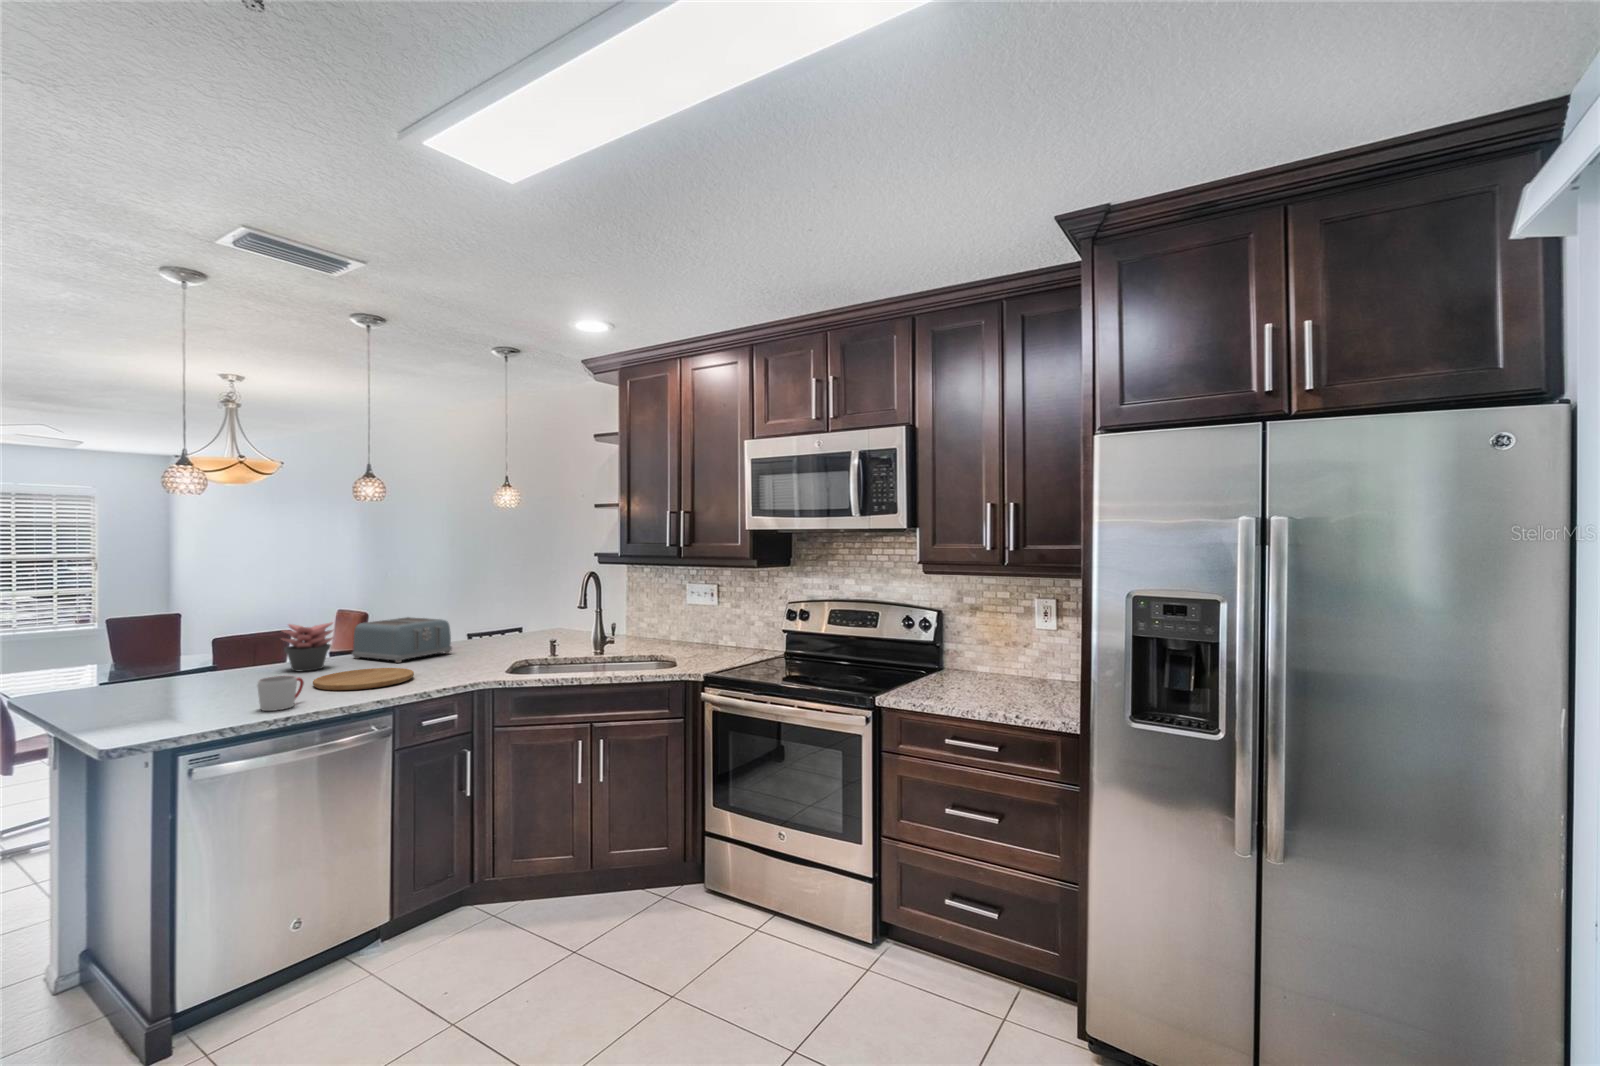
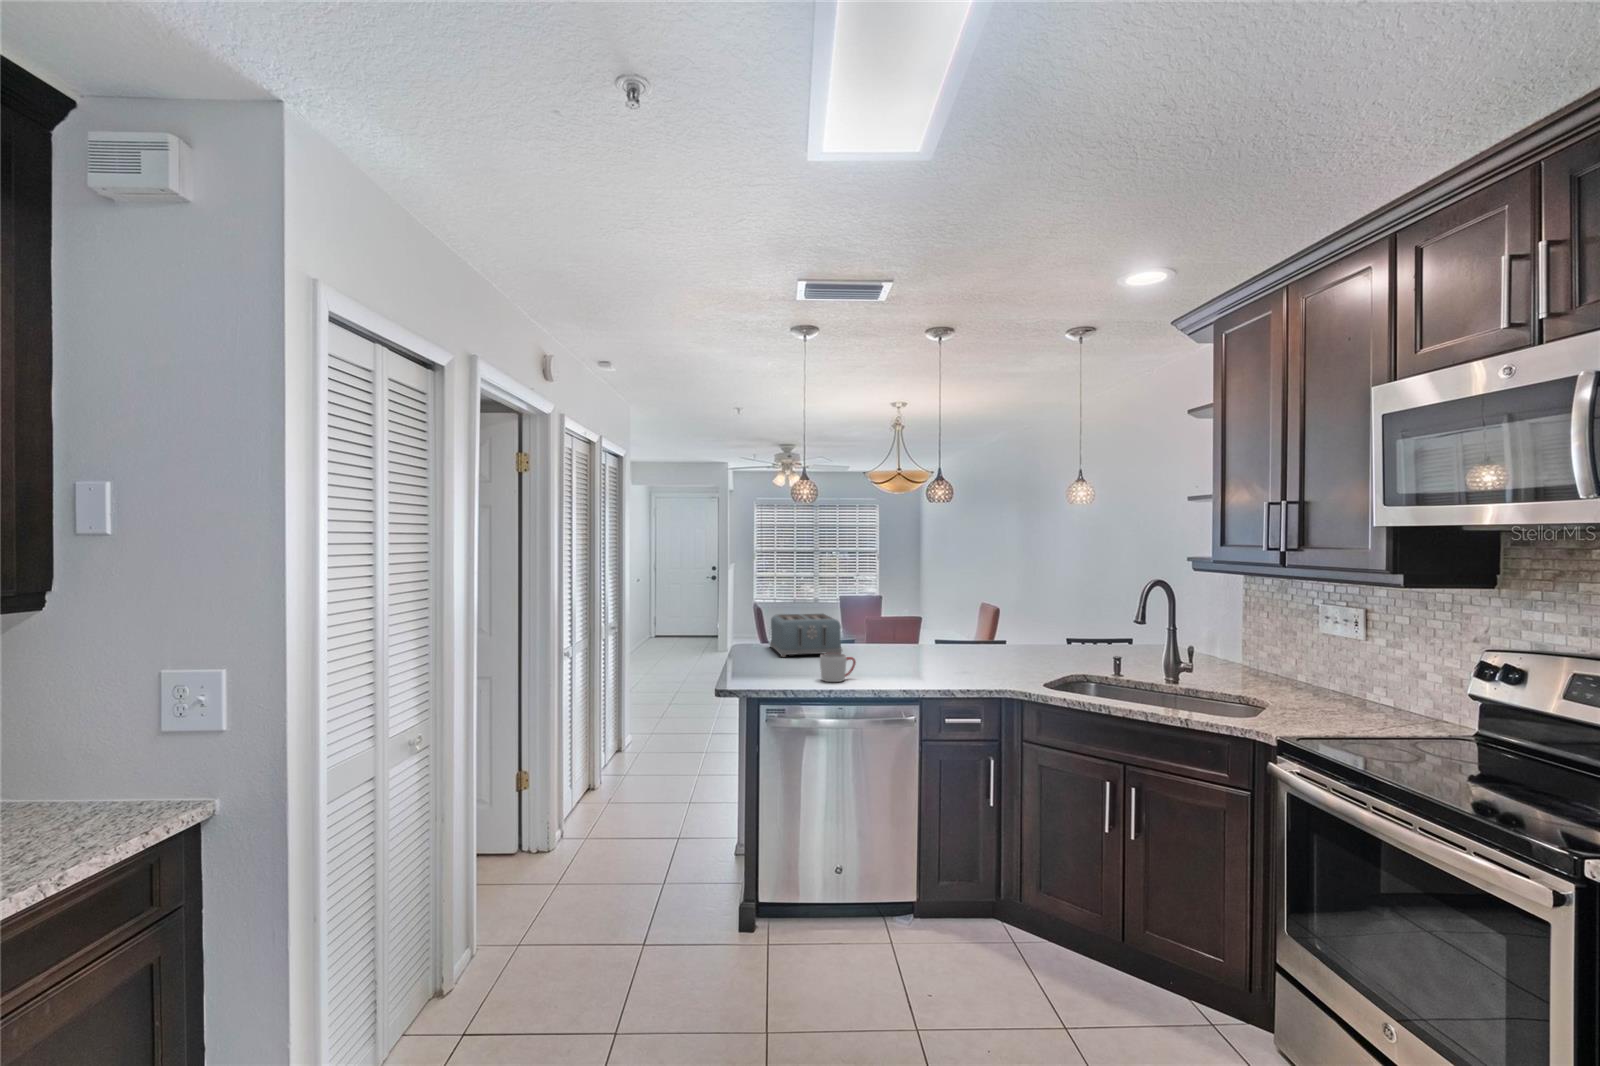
toaster: present [352,617,452,663] -> present [770,614,842,657]
succulent plant: present [282,622,333,671] -> none [878,610,918,653]
cutting board: present [313,668,414,690] -> none [878,658,959,677]

